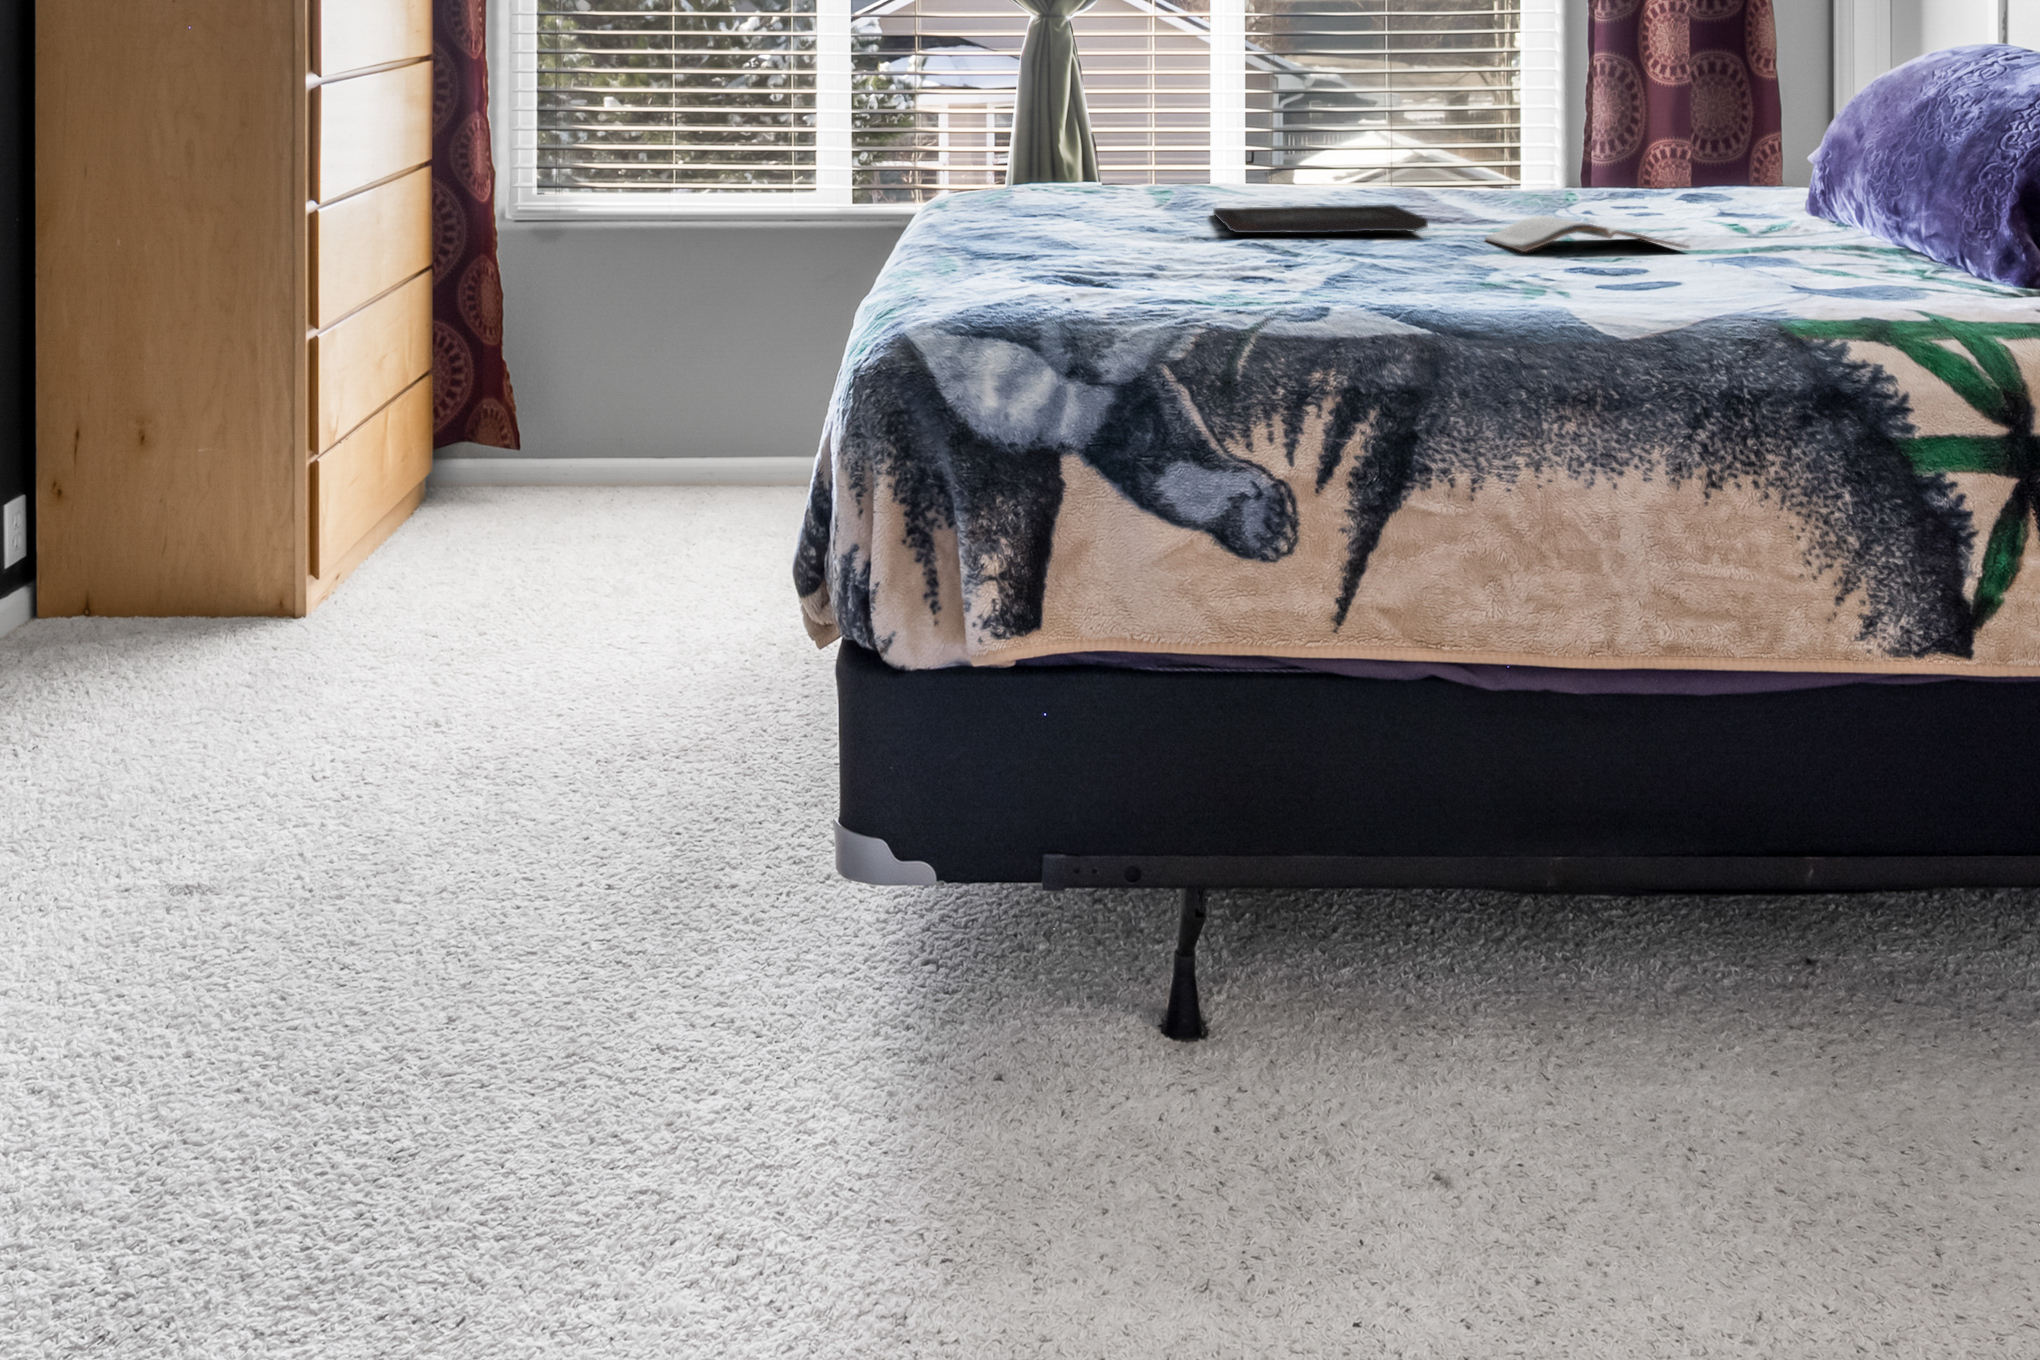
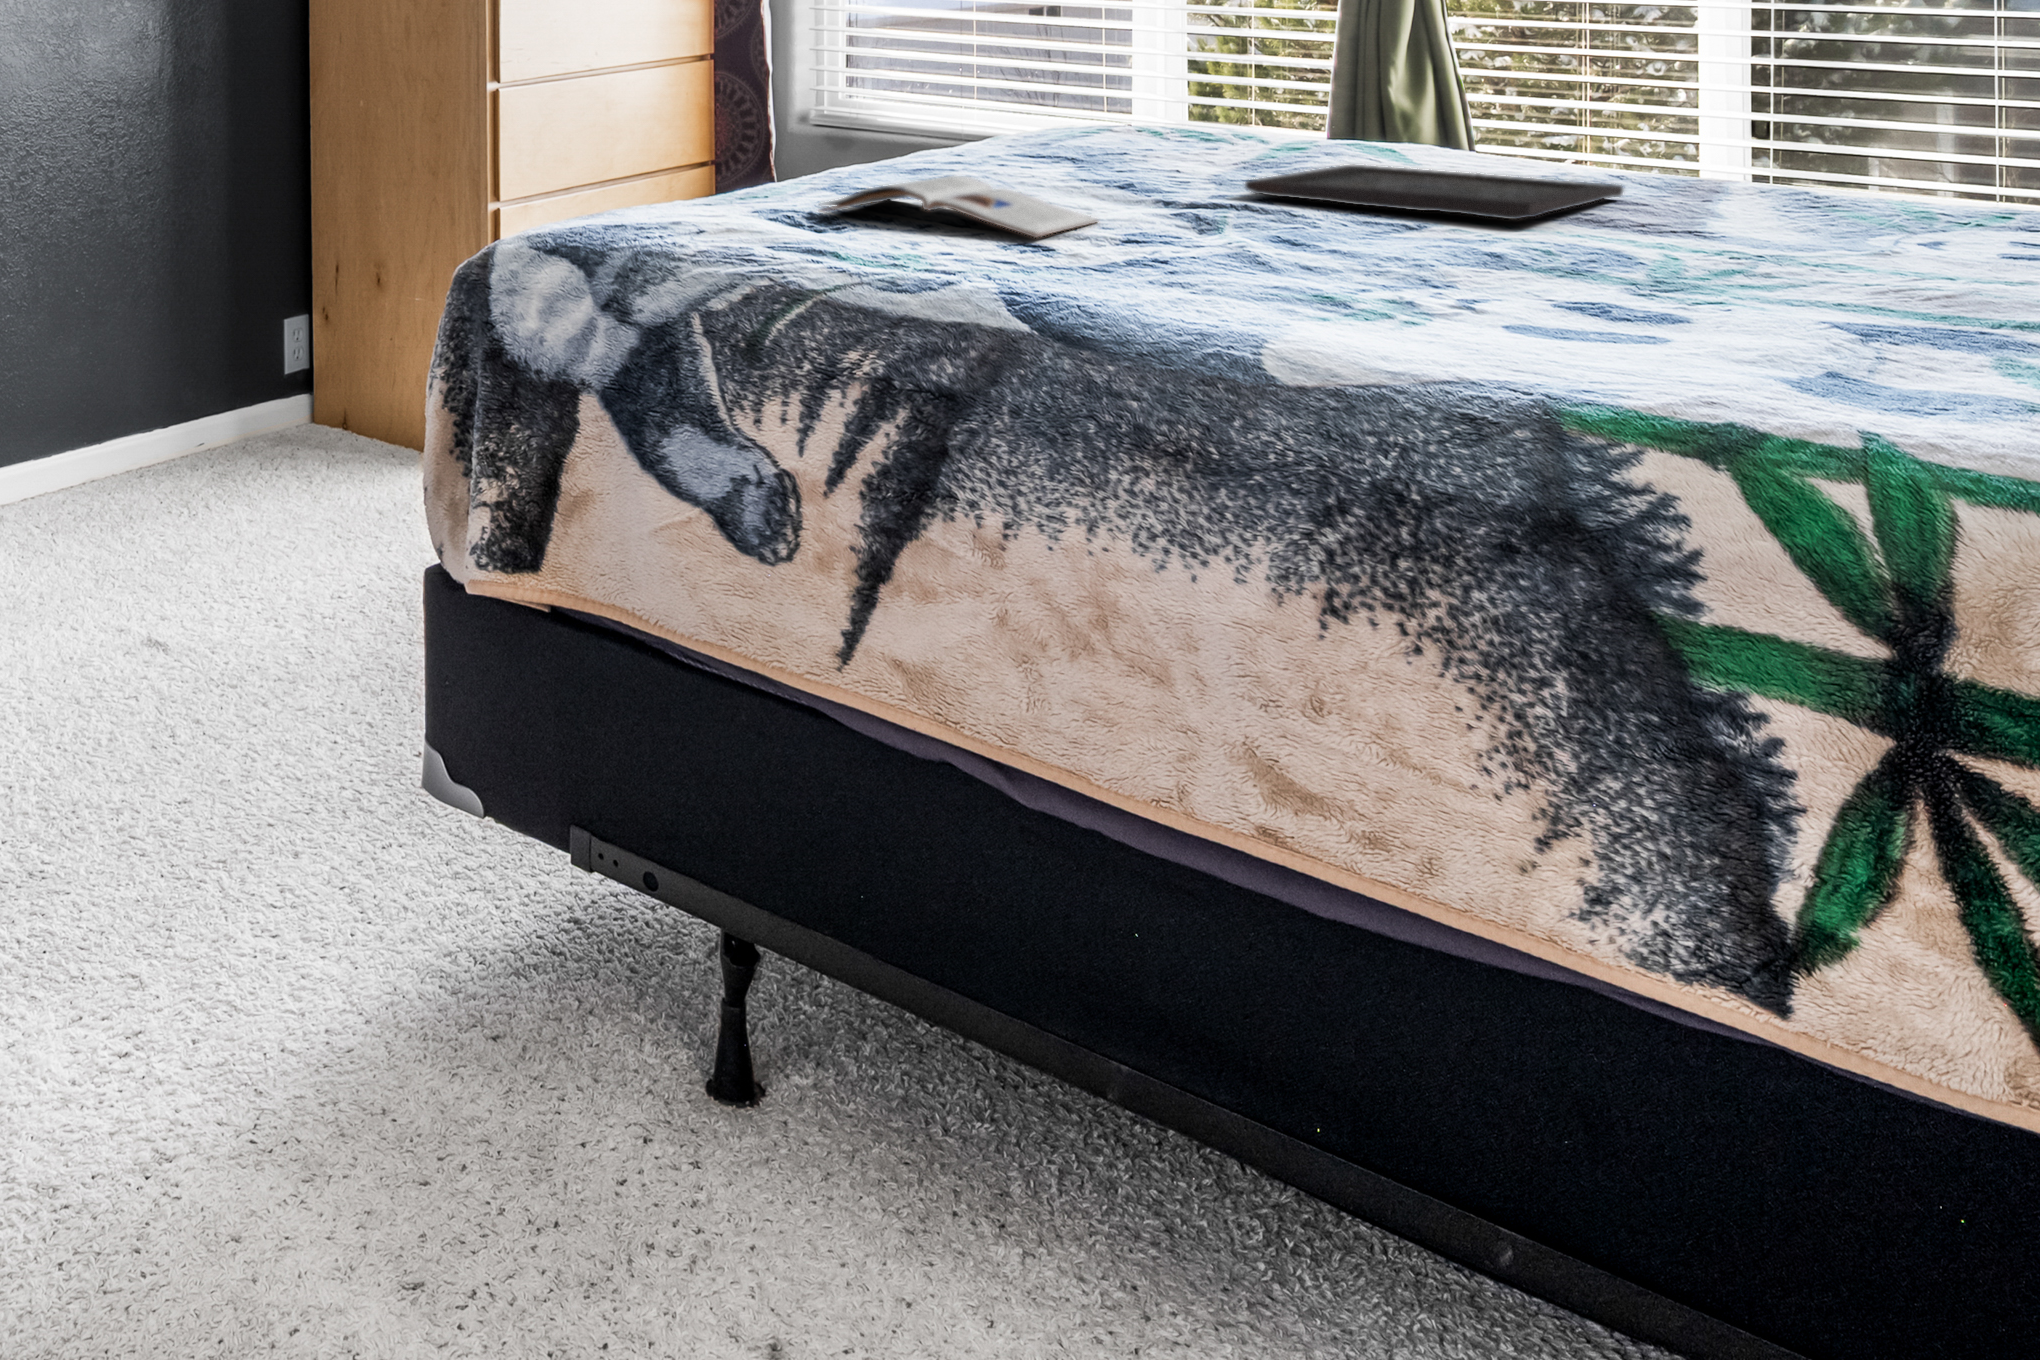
magazine: present [1485,216,1689,252] -> present [820,176,1098,237]

